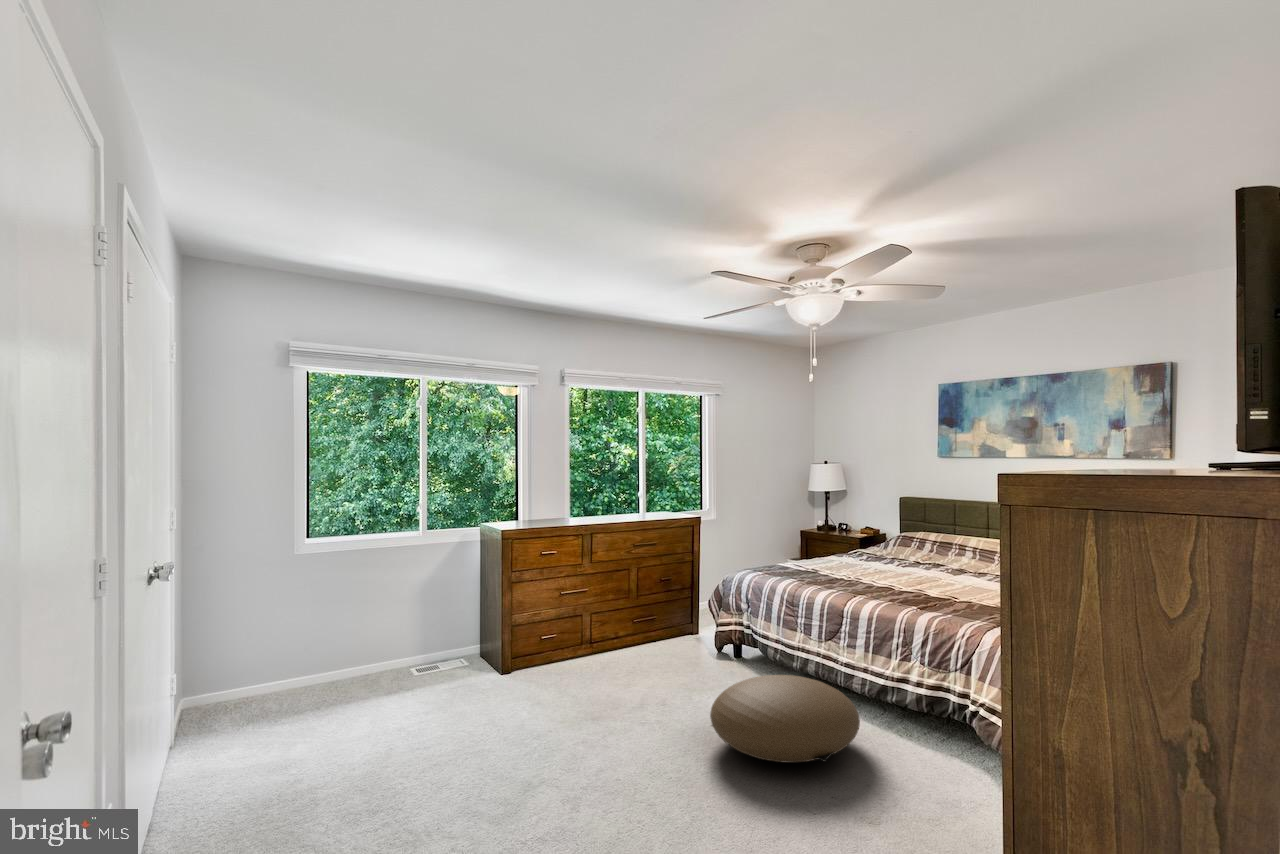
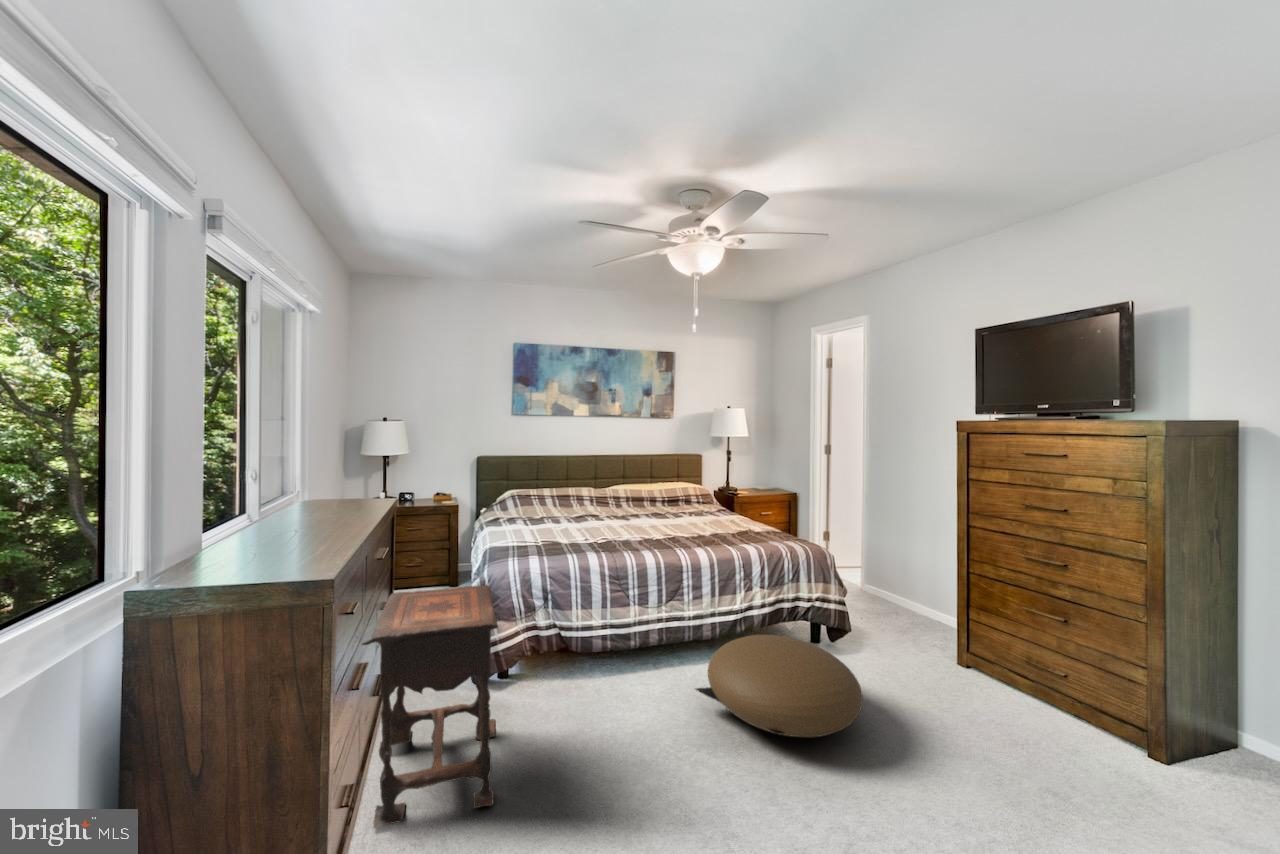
side table: none [581,564,686,677] -> present [362,585,498,828]

